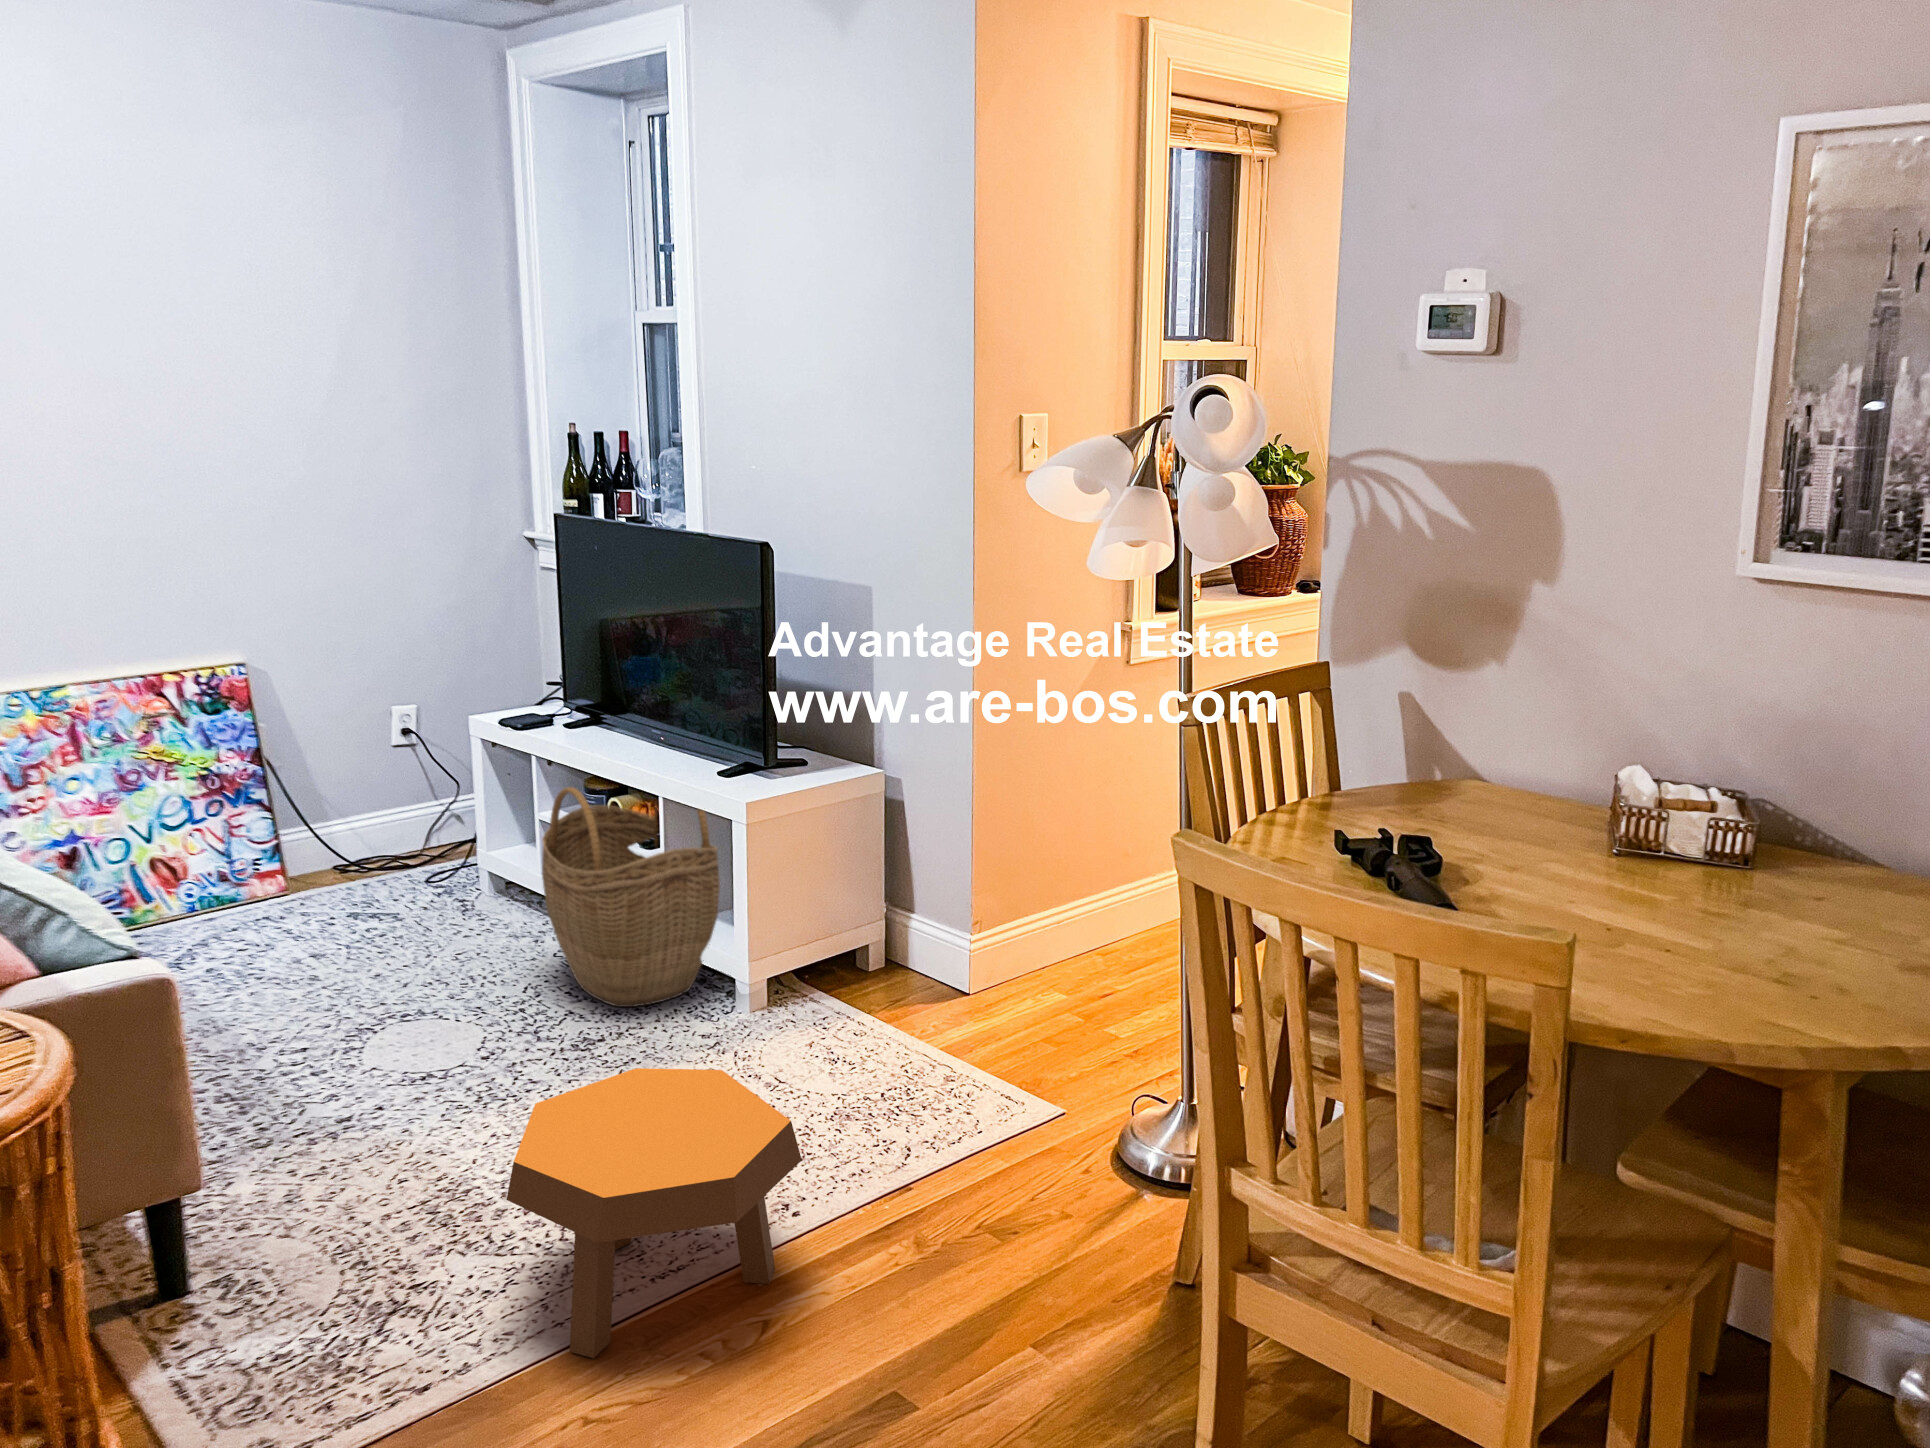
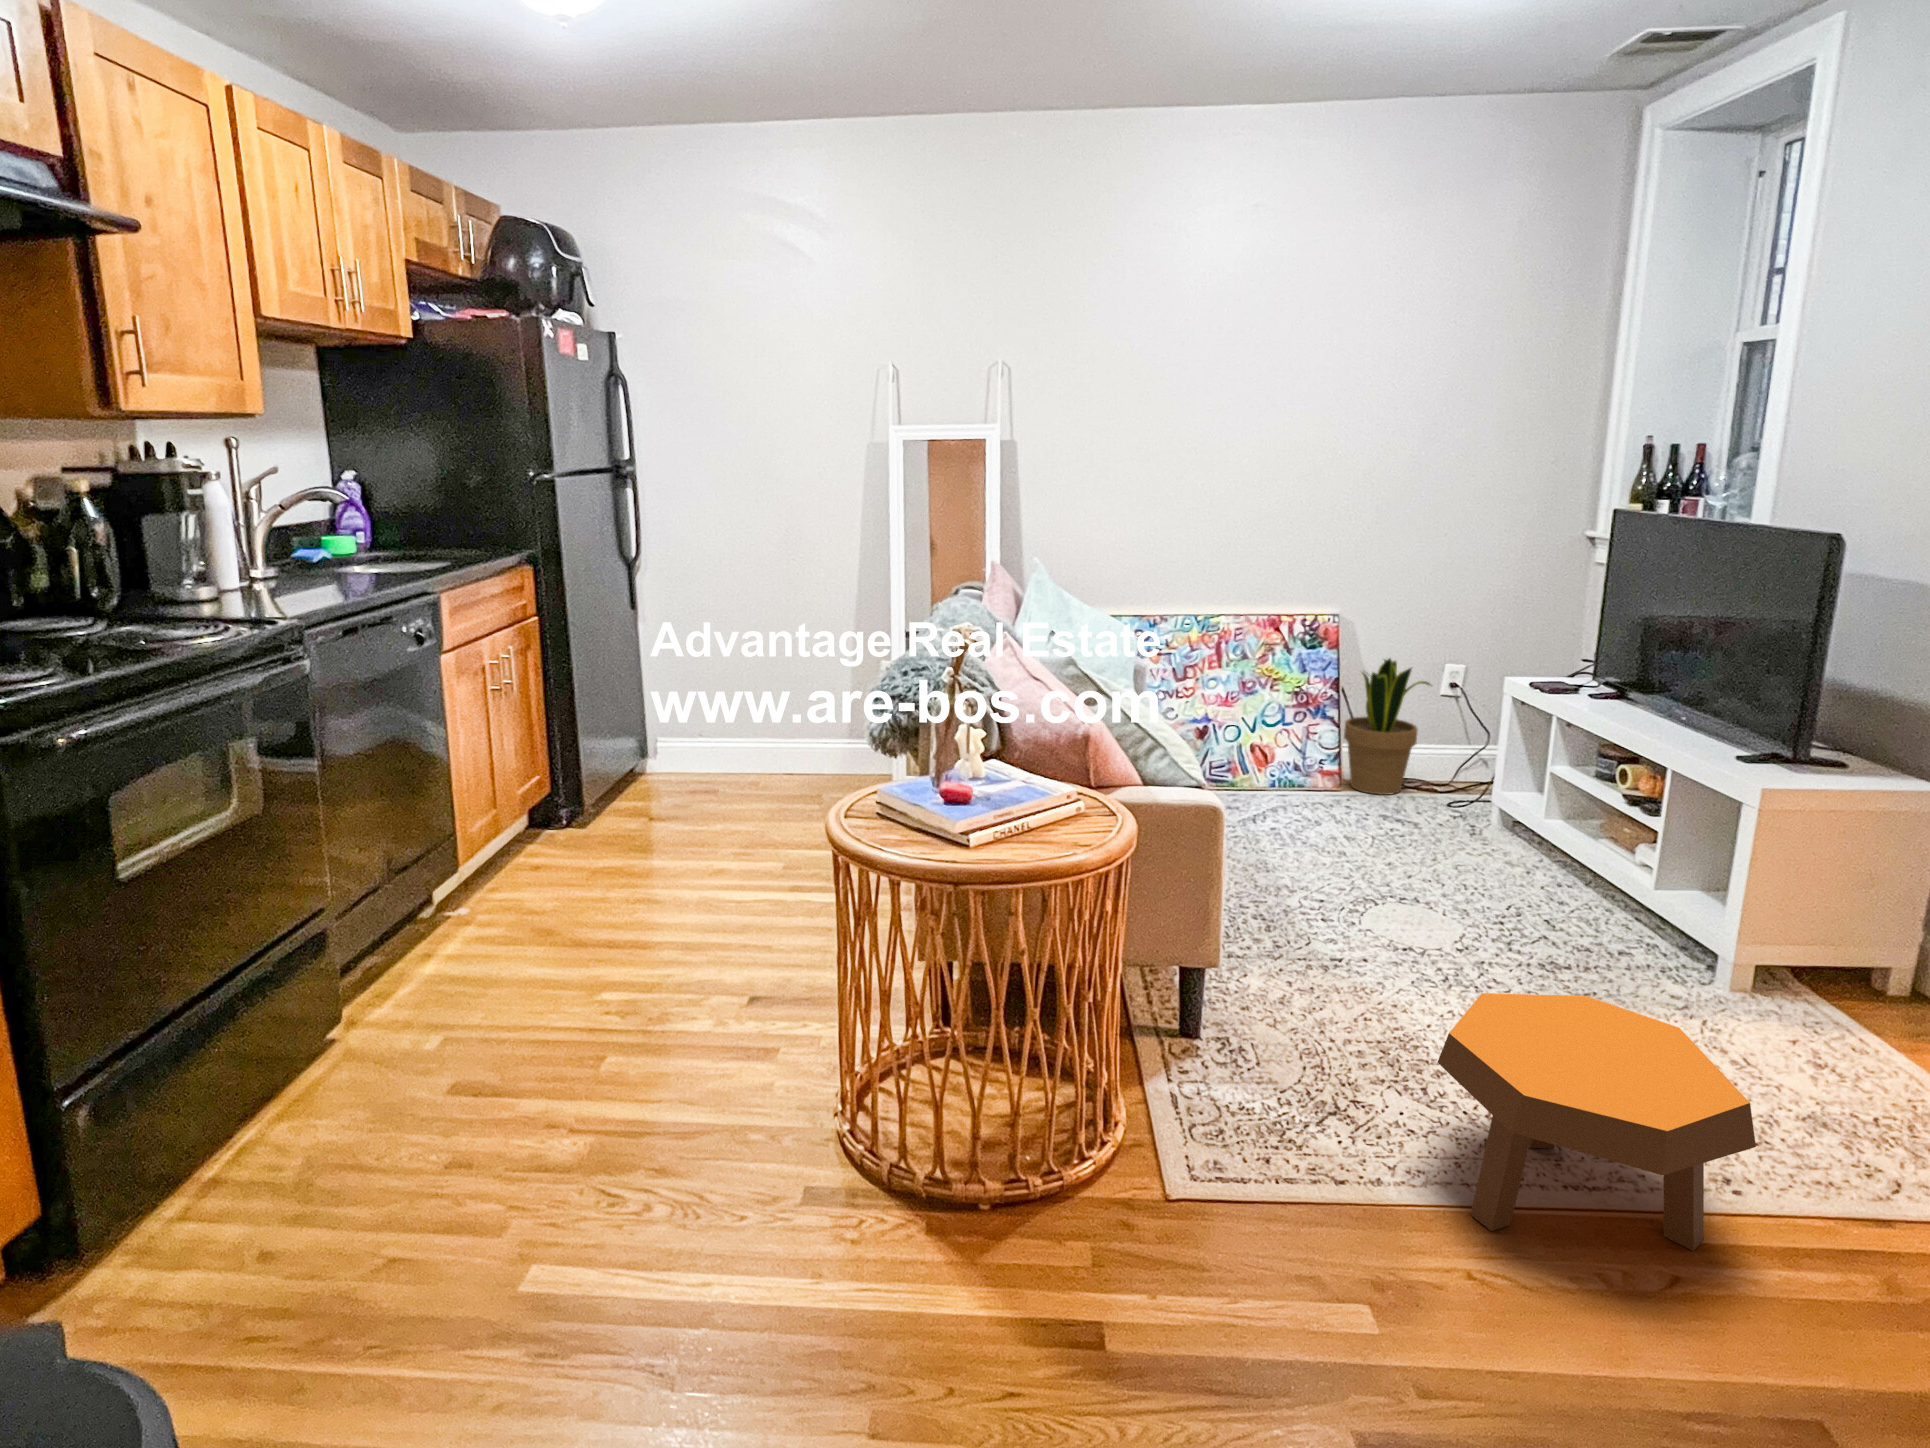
potted plant: none [279,709,387,891] -> present [1344,658,1430,795]
woven basket: present [542,787,720,1007] -> none [1539,743,1724,953]

